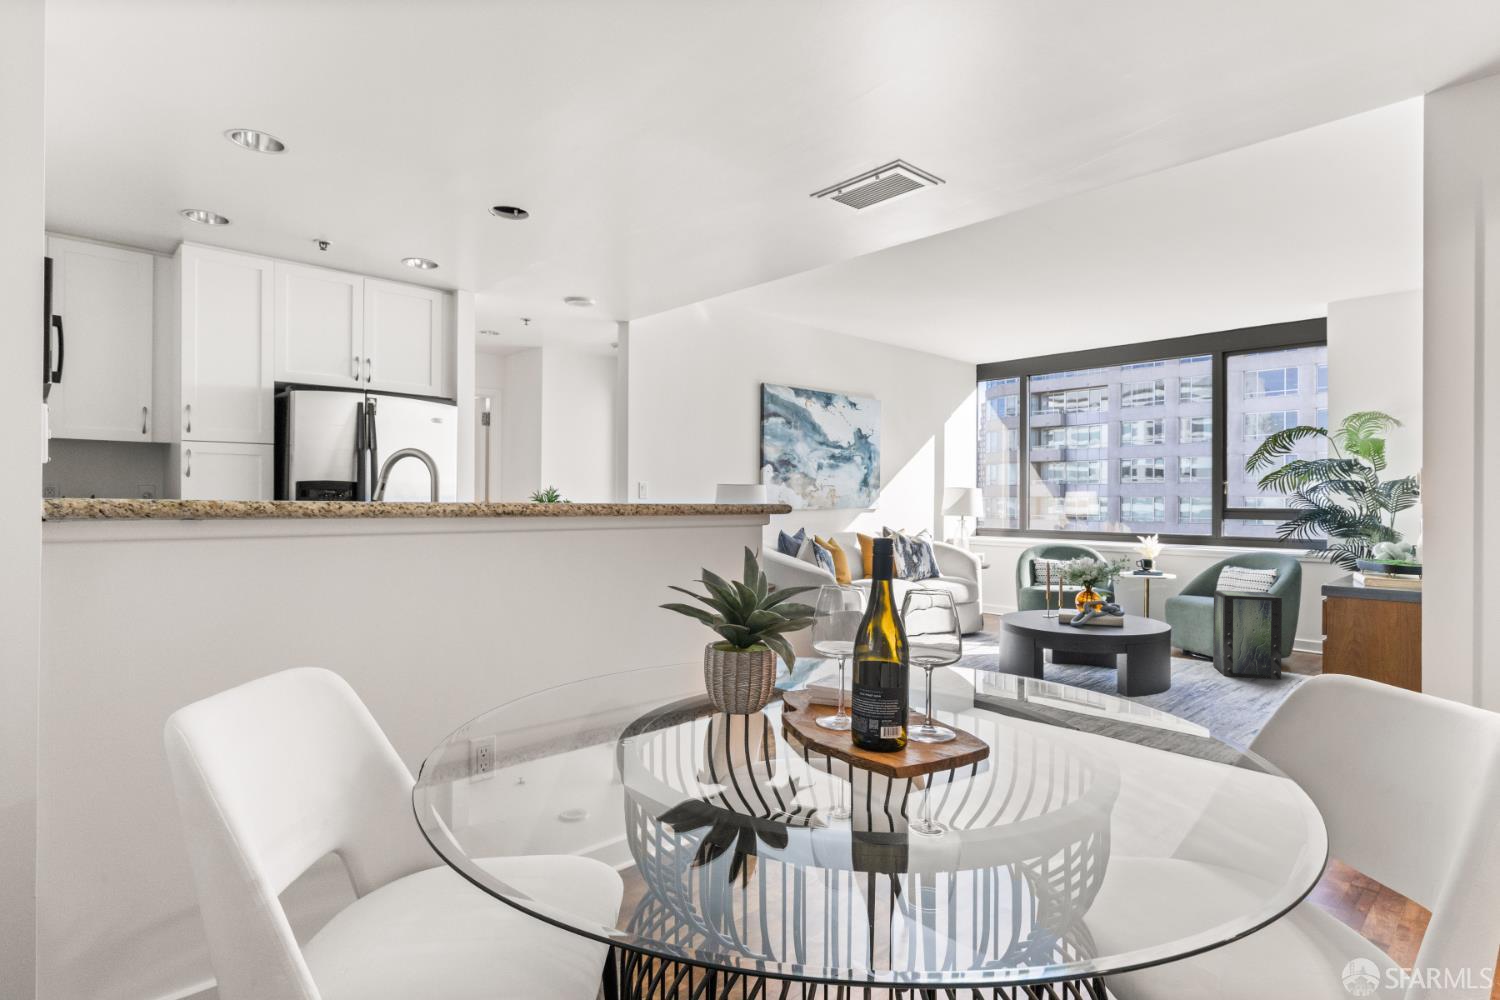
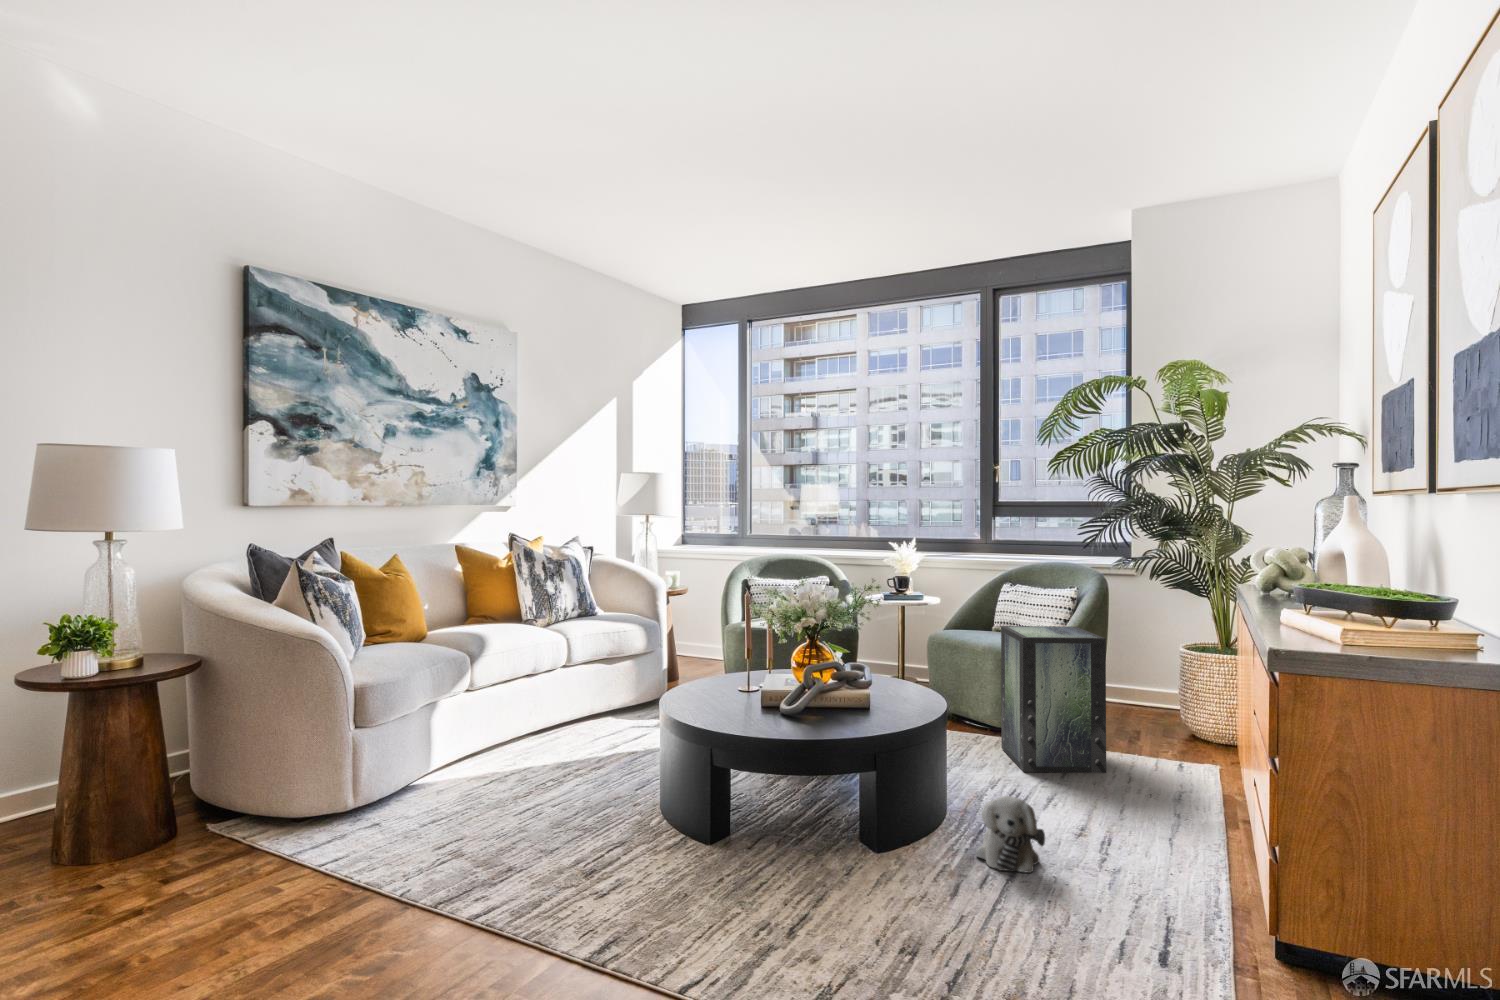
plush toy: none [1183,668,1222,705] -> present [976,796,1045,873]

